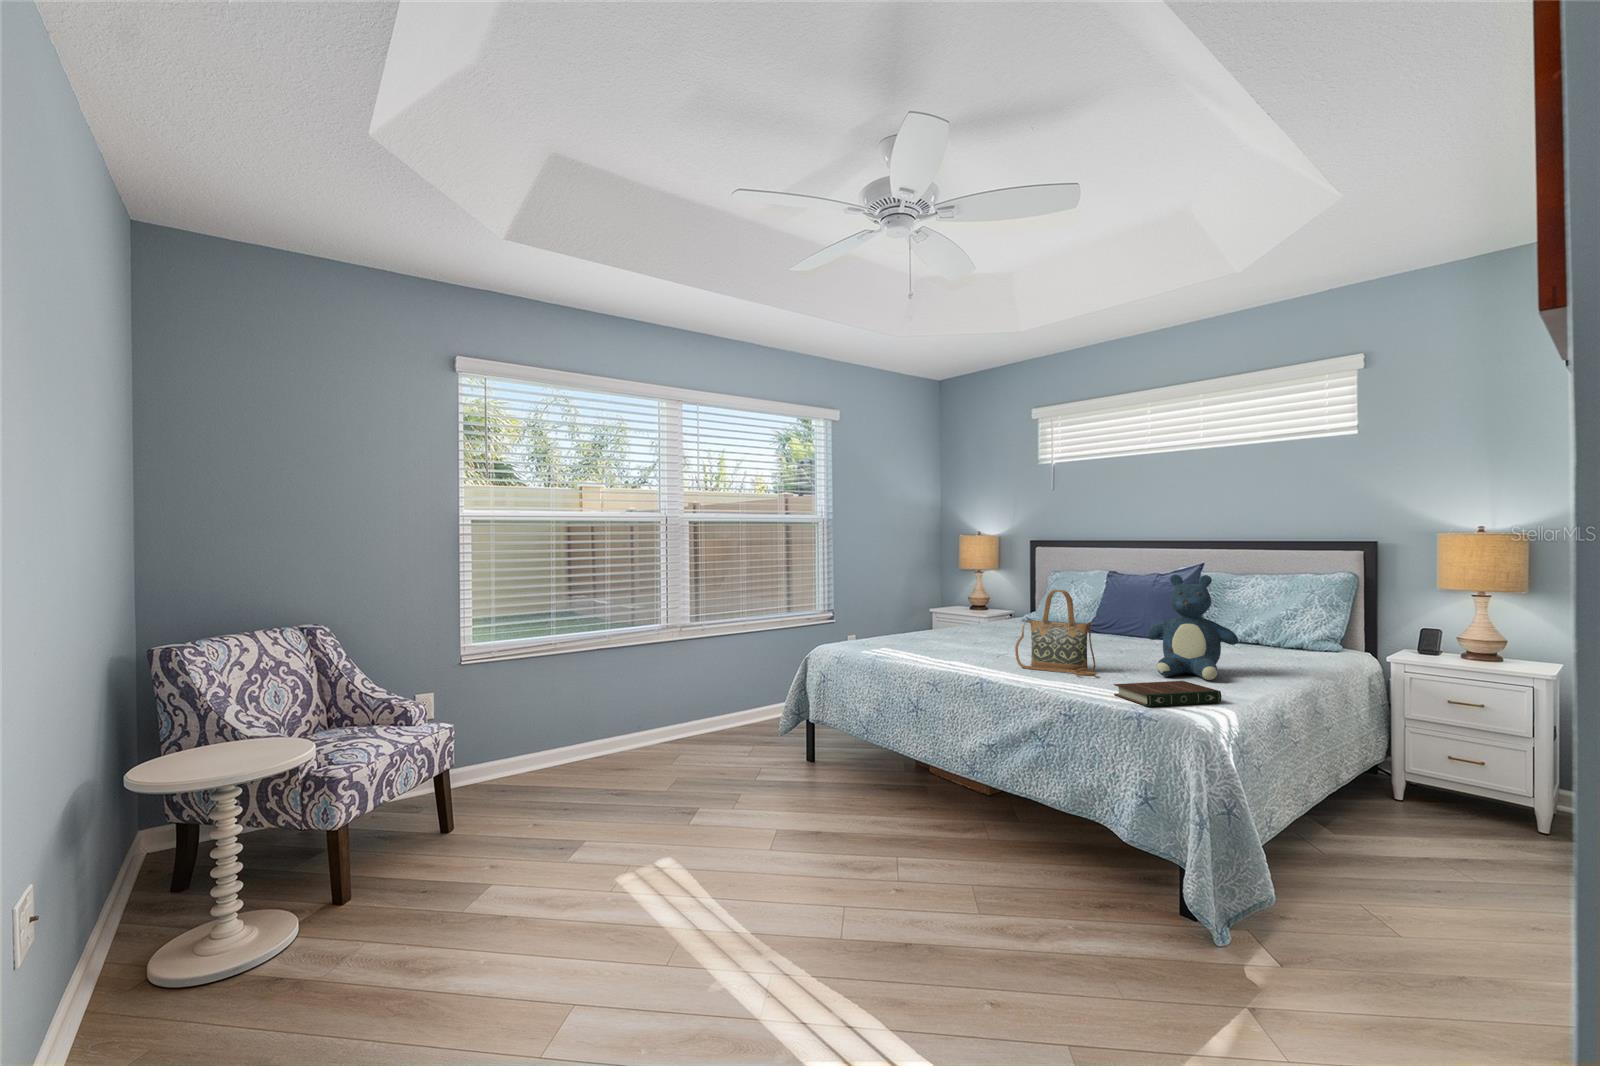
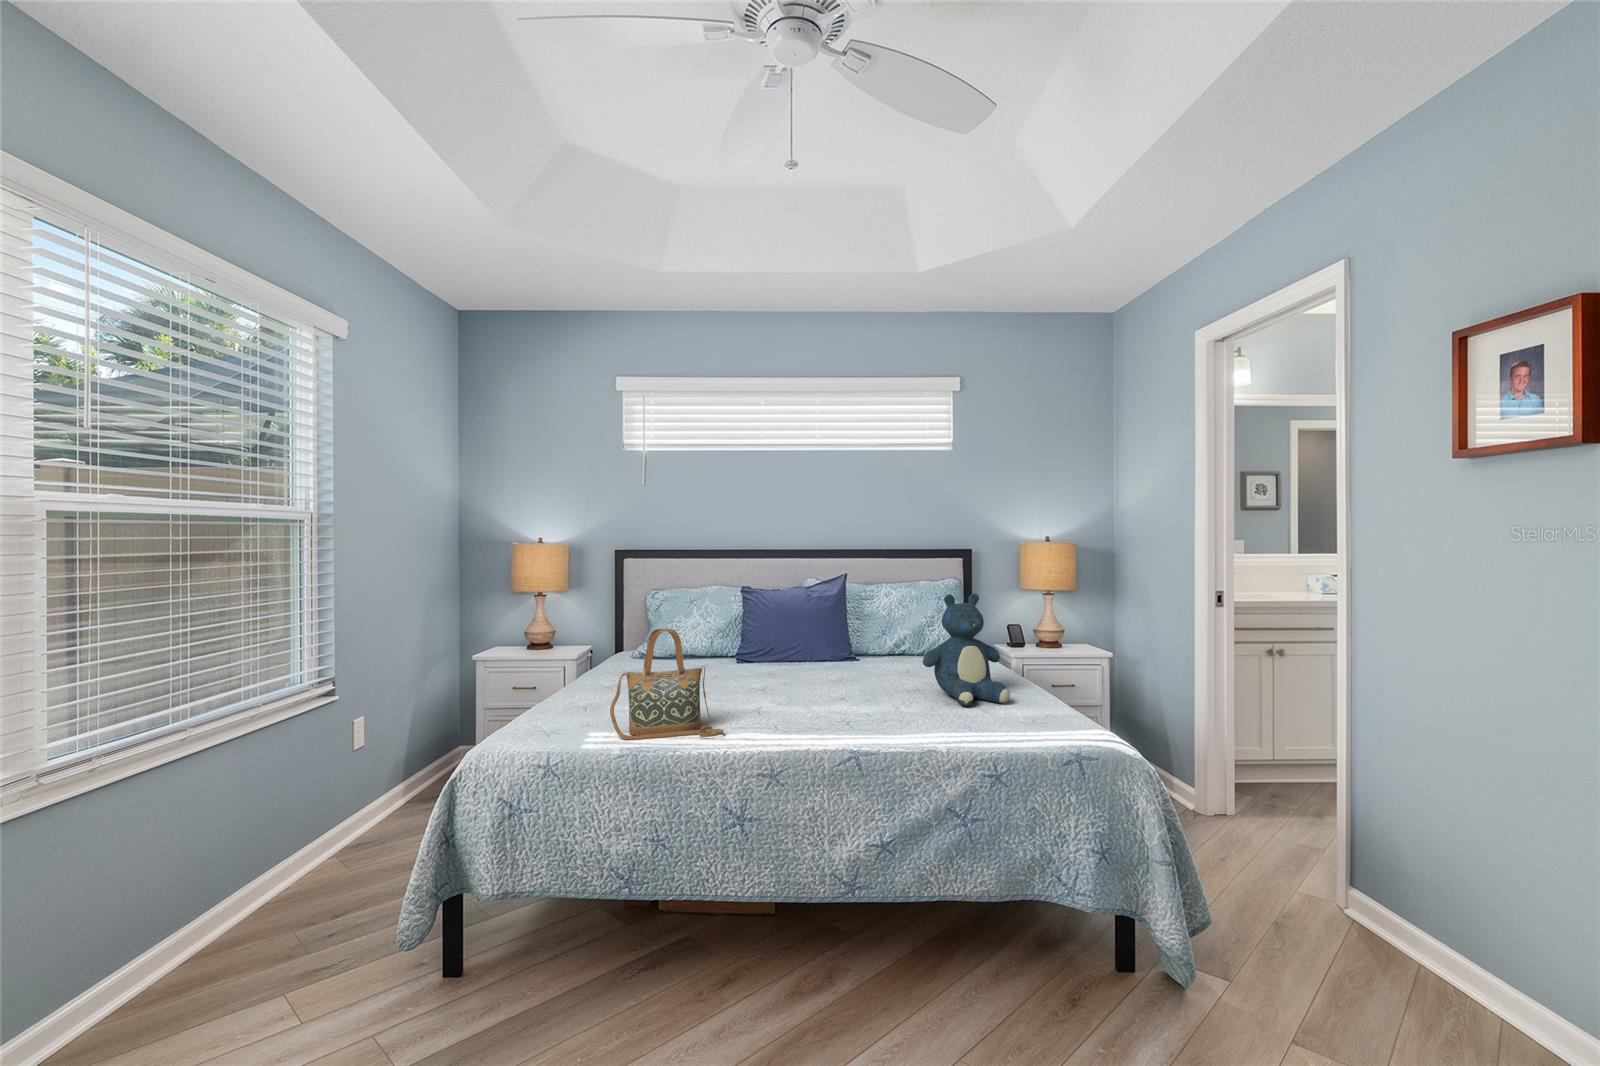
handbag: present [1015,590,1096,676] -> present [610,629,724,740]
book: present [1114,681,1222,707] -> none [1006,710,1083,748]

